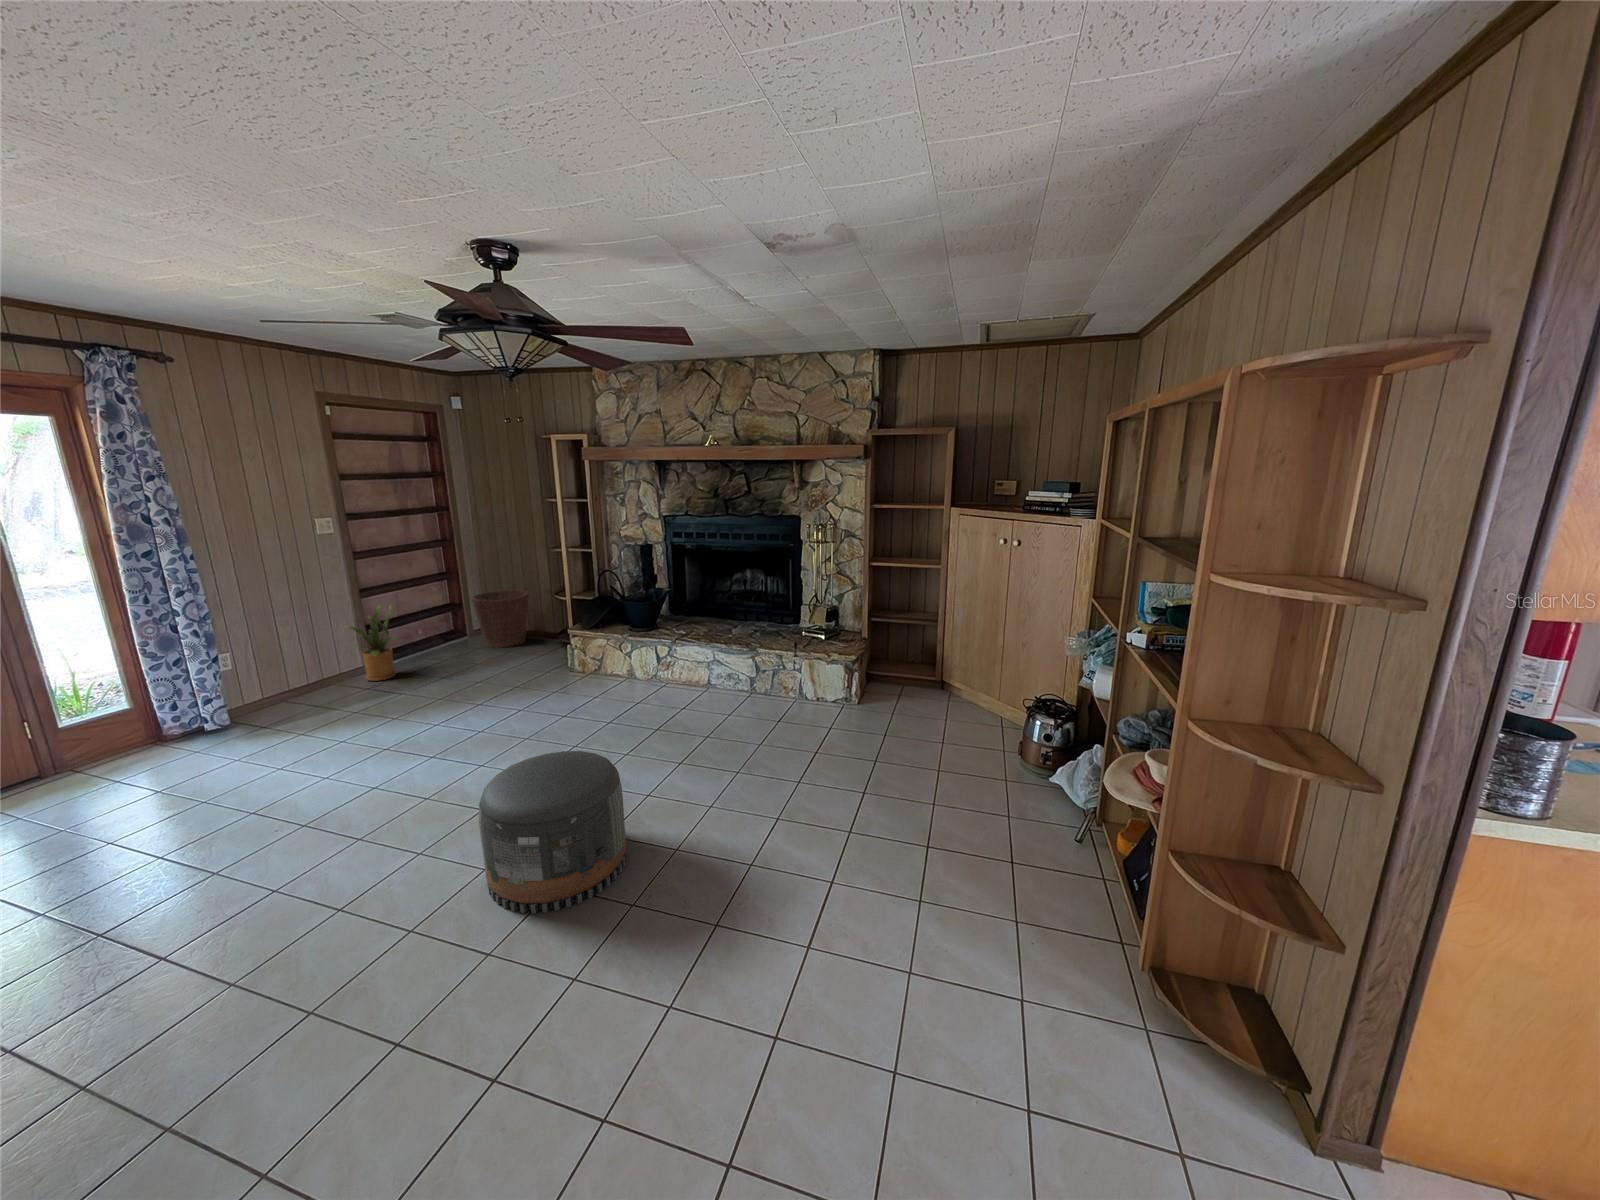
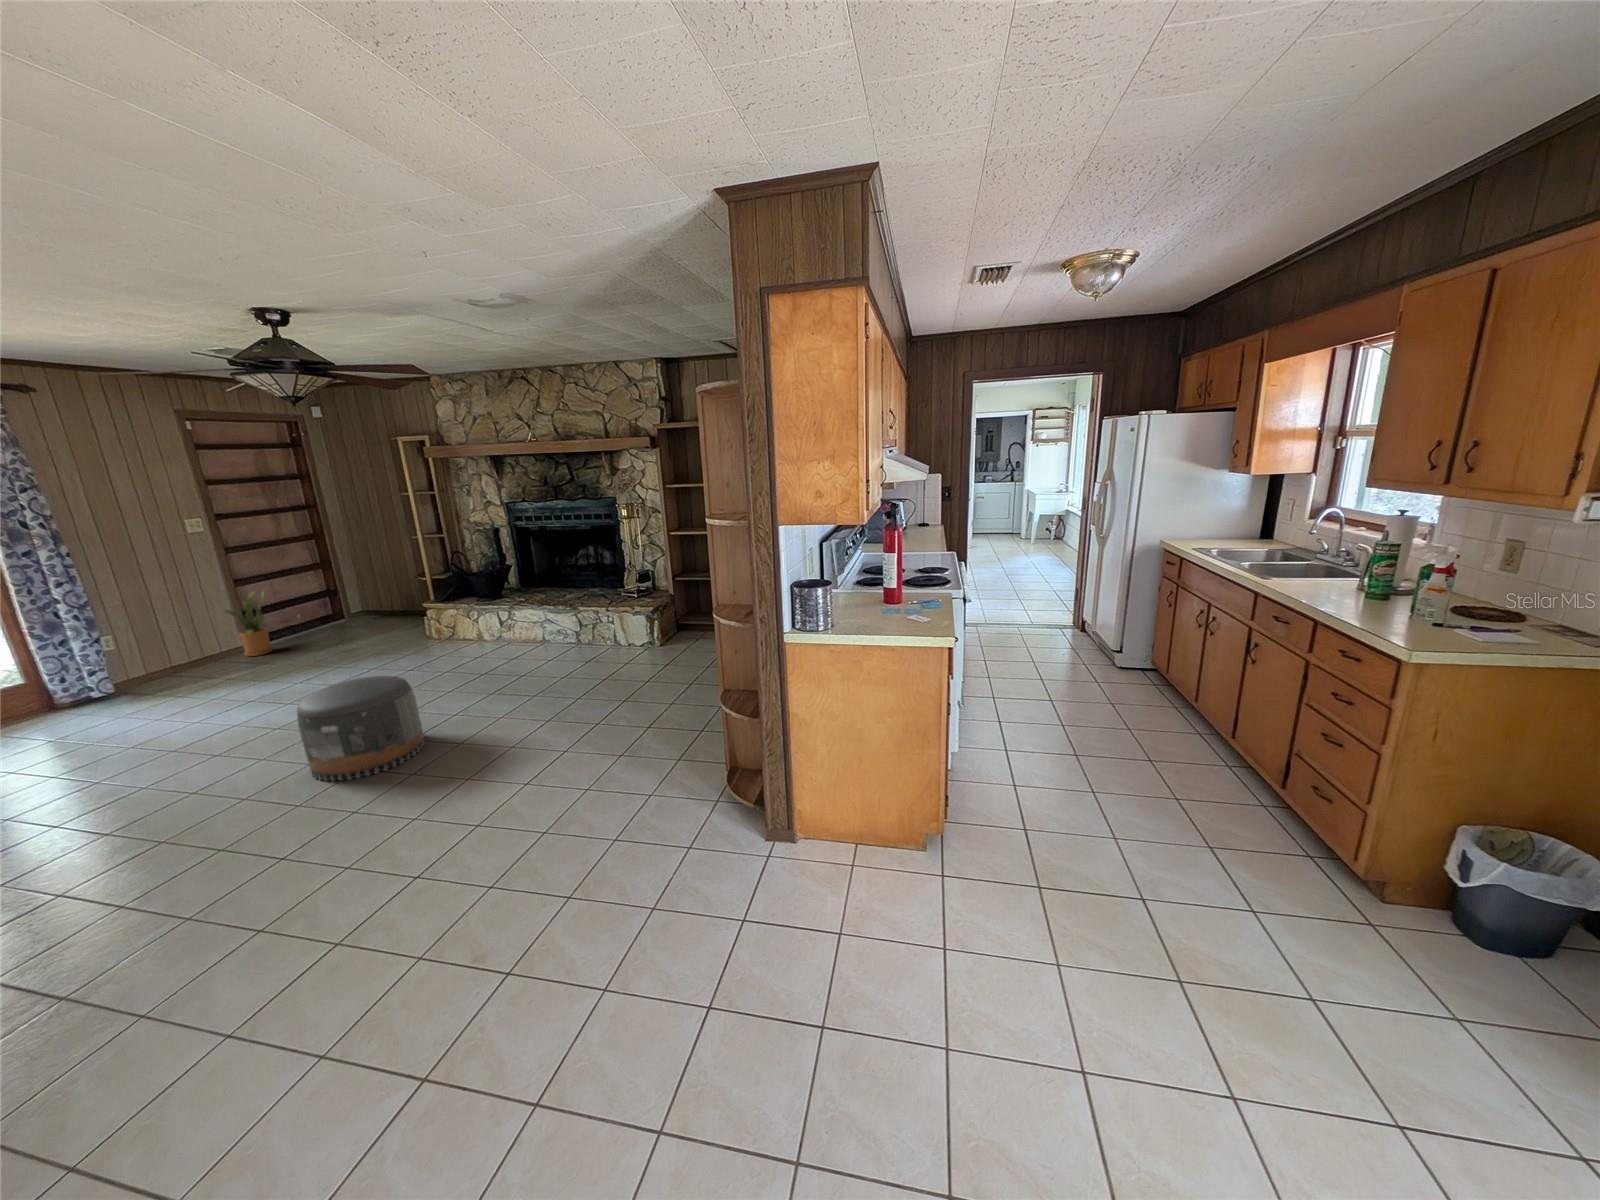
basket: present [471,590,529,648] -> none [343,575,399,626]

